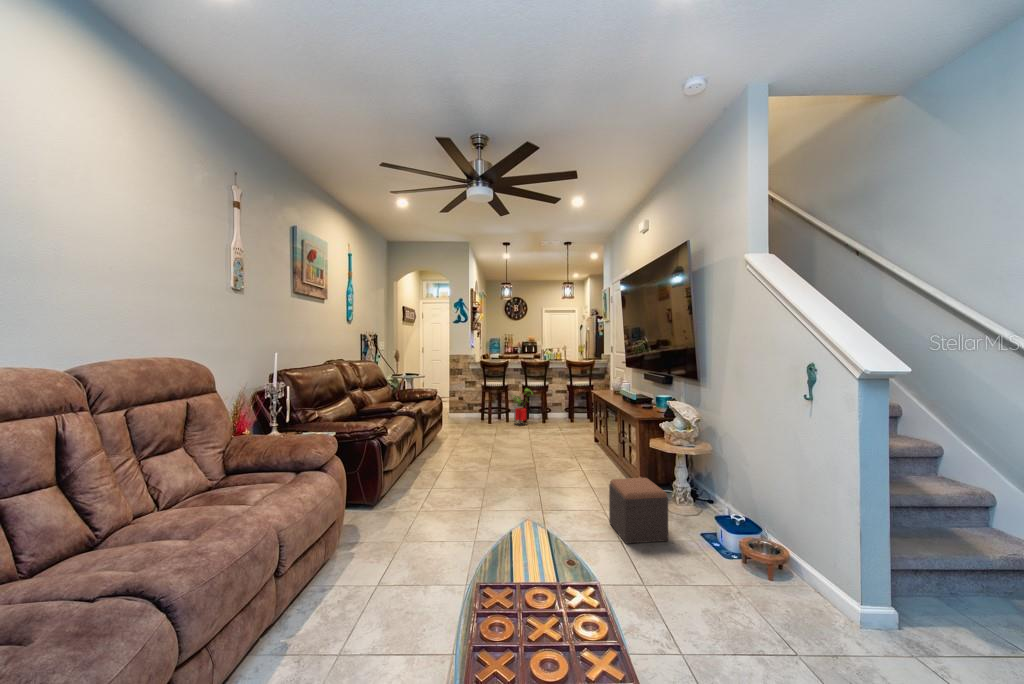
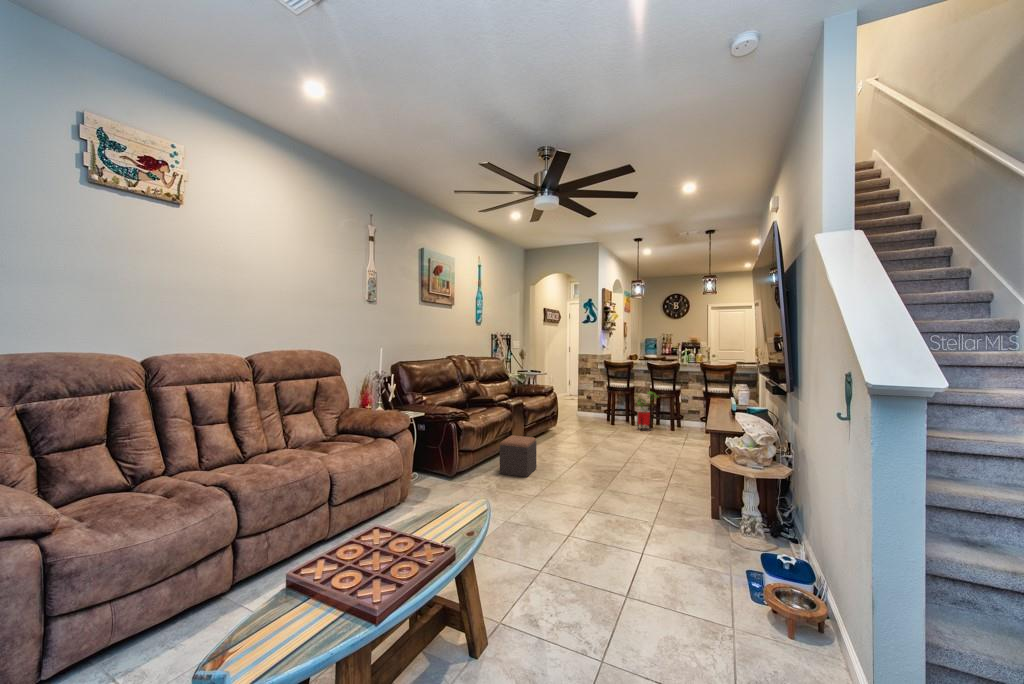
footstool: present [609,478,668,544] -> present [500,435,537,477]

